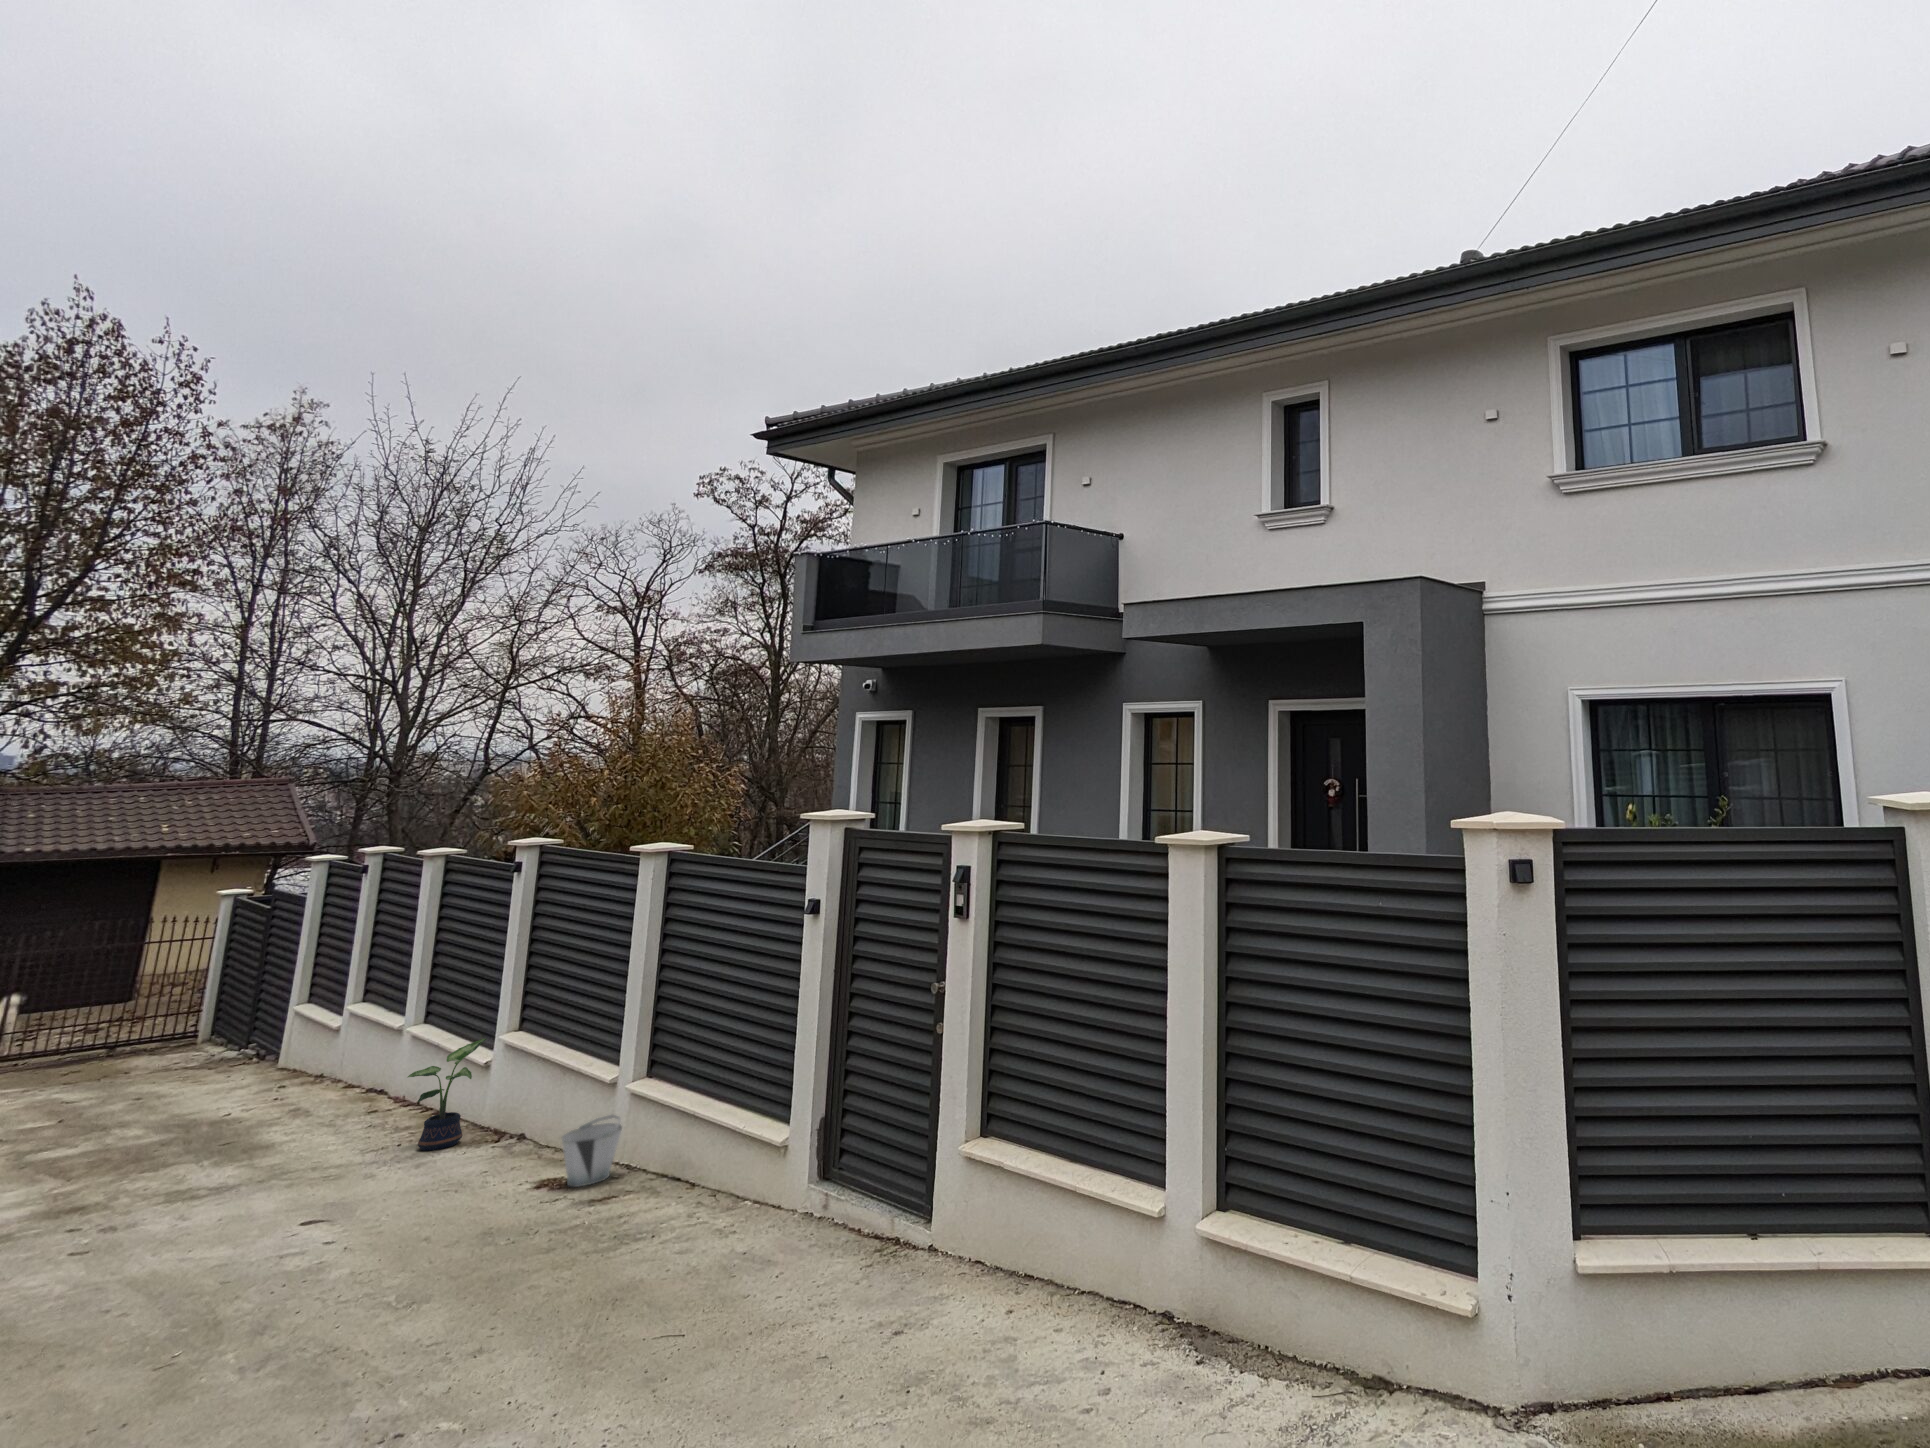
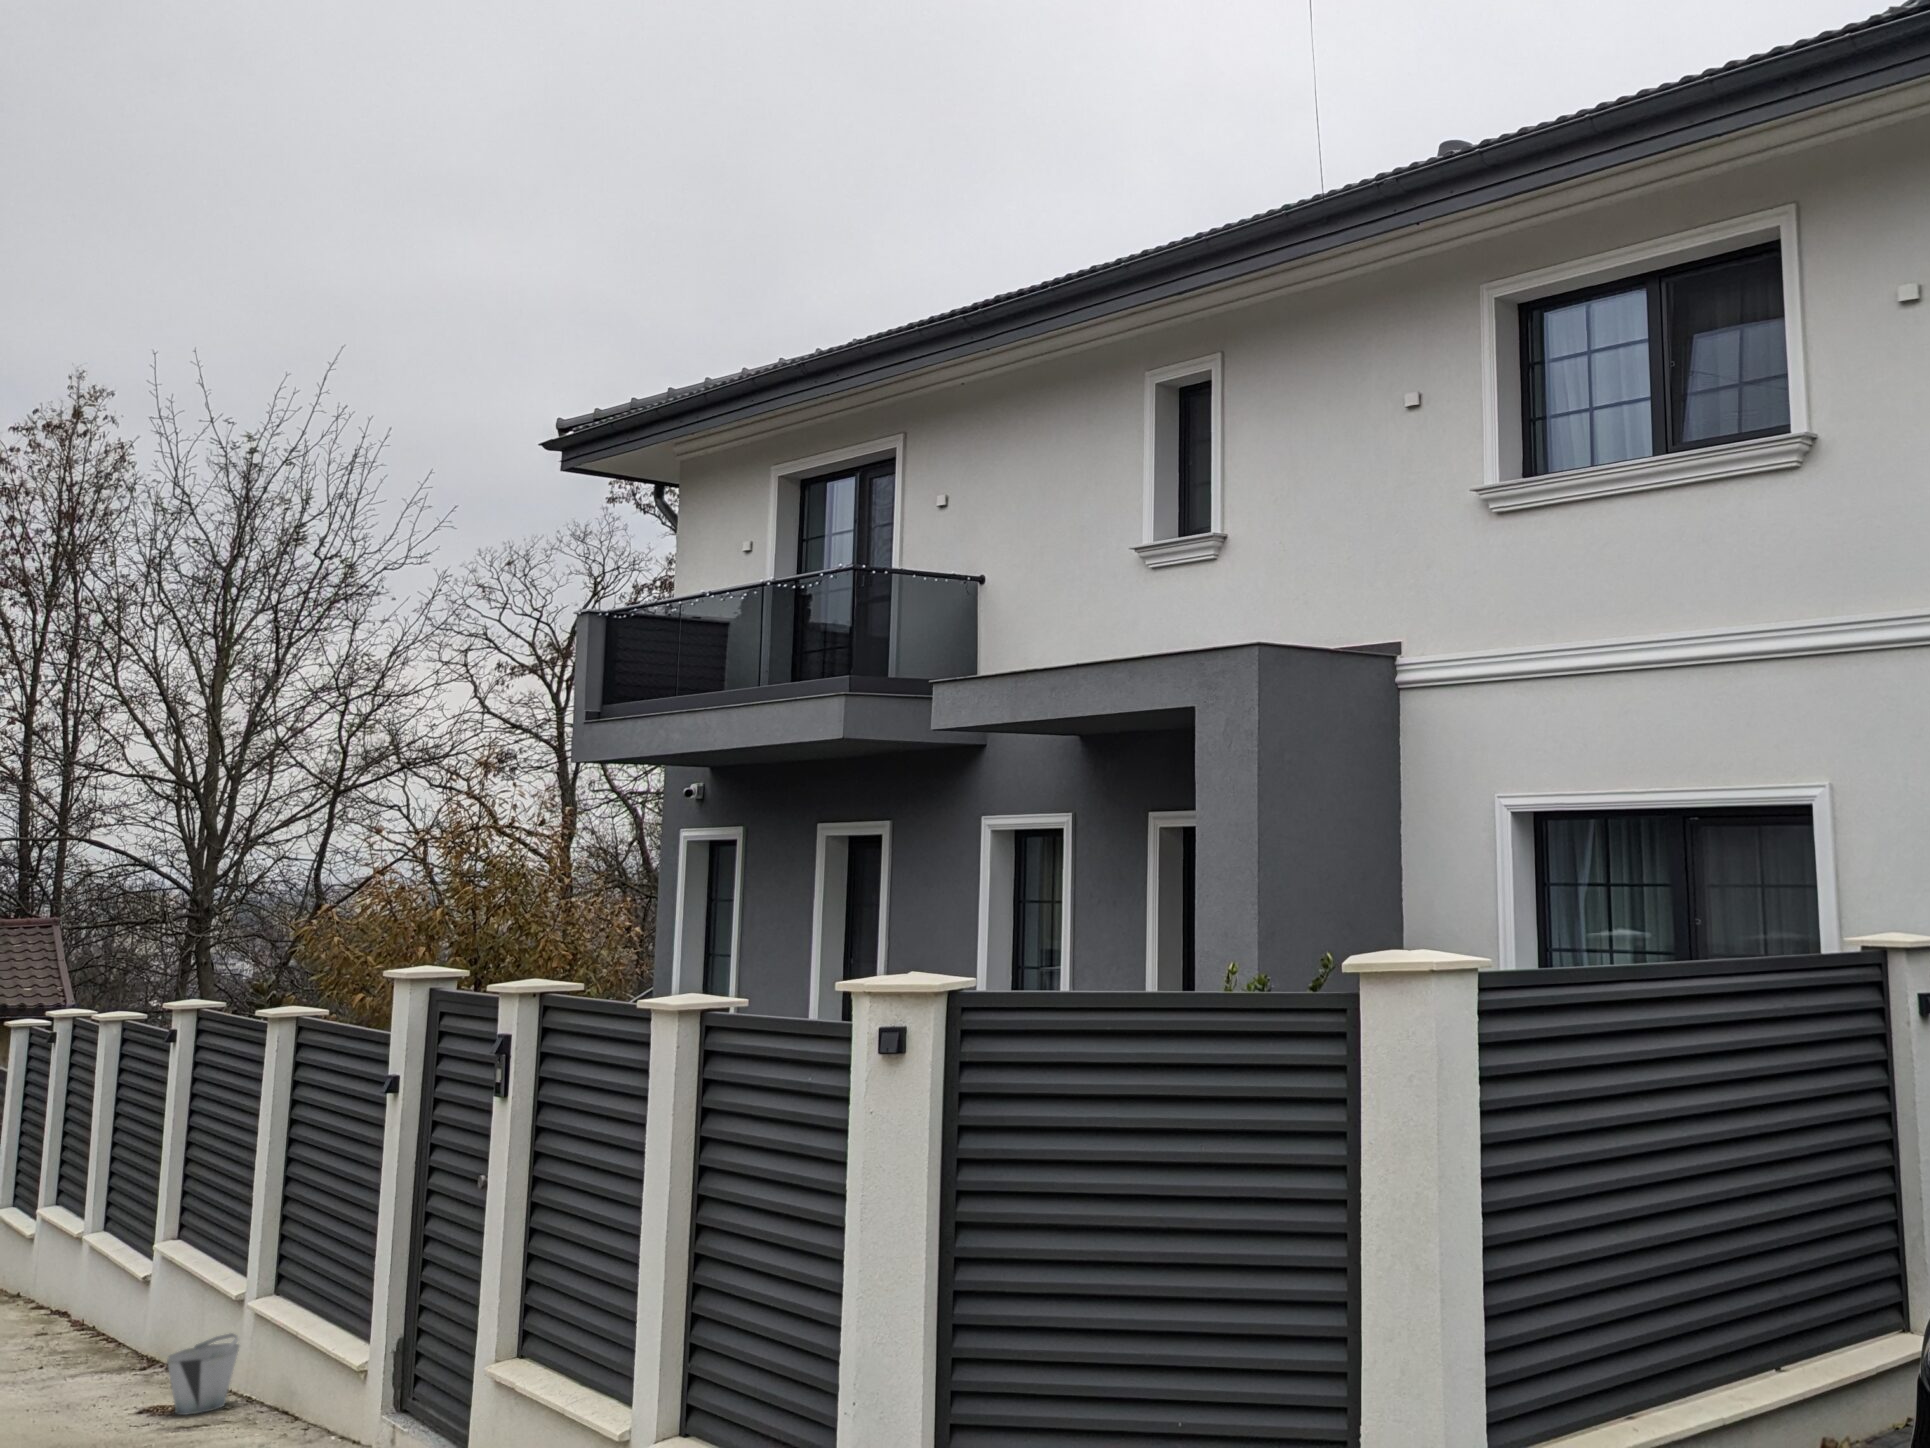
potted plant: present [408,1039,487,1151] -> none [45,1243,143,1374]

